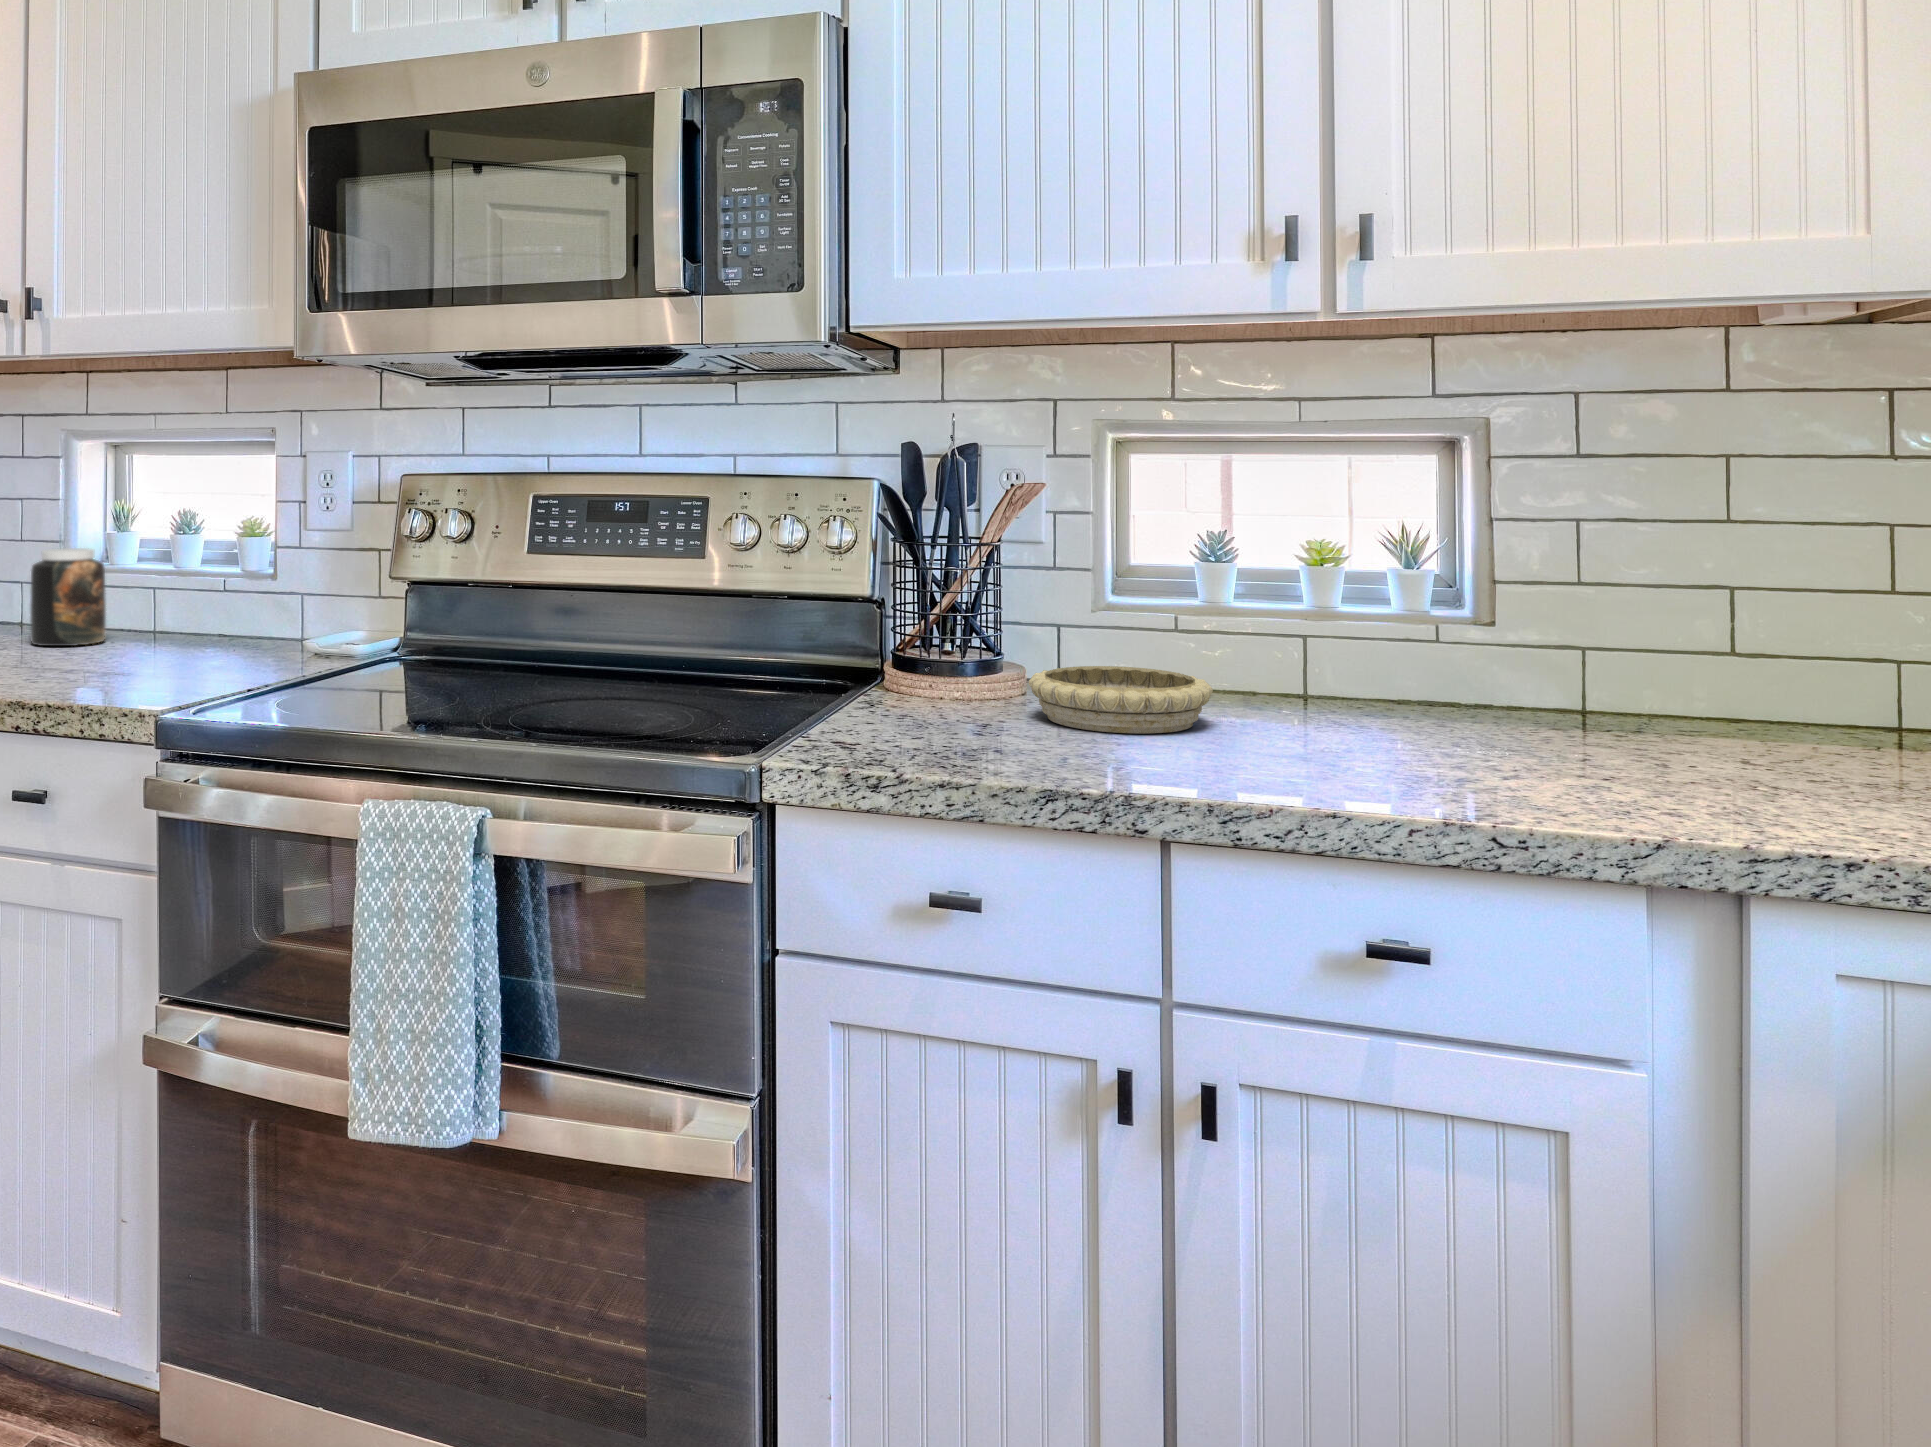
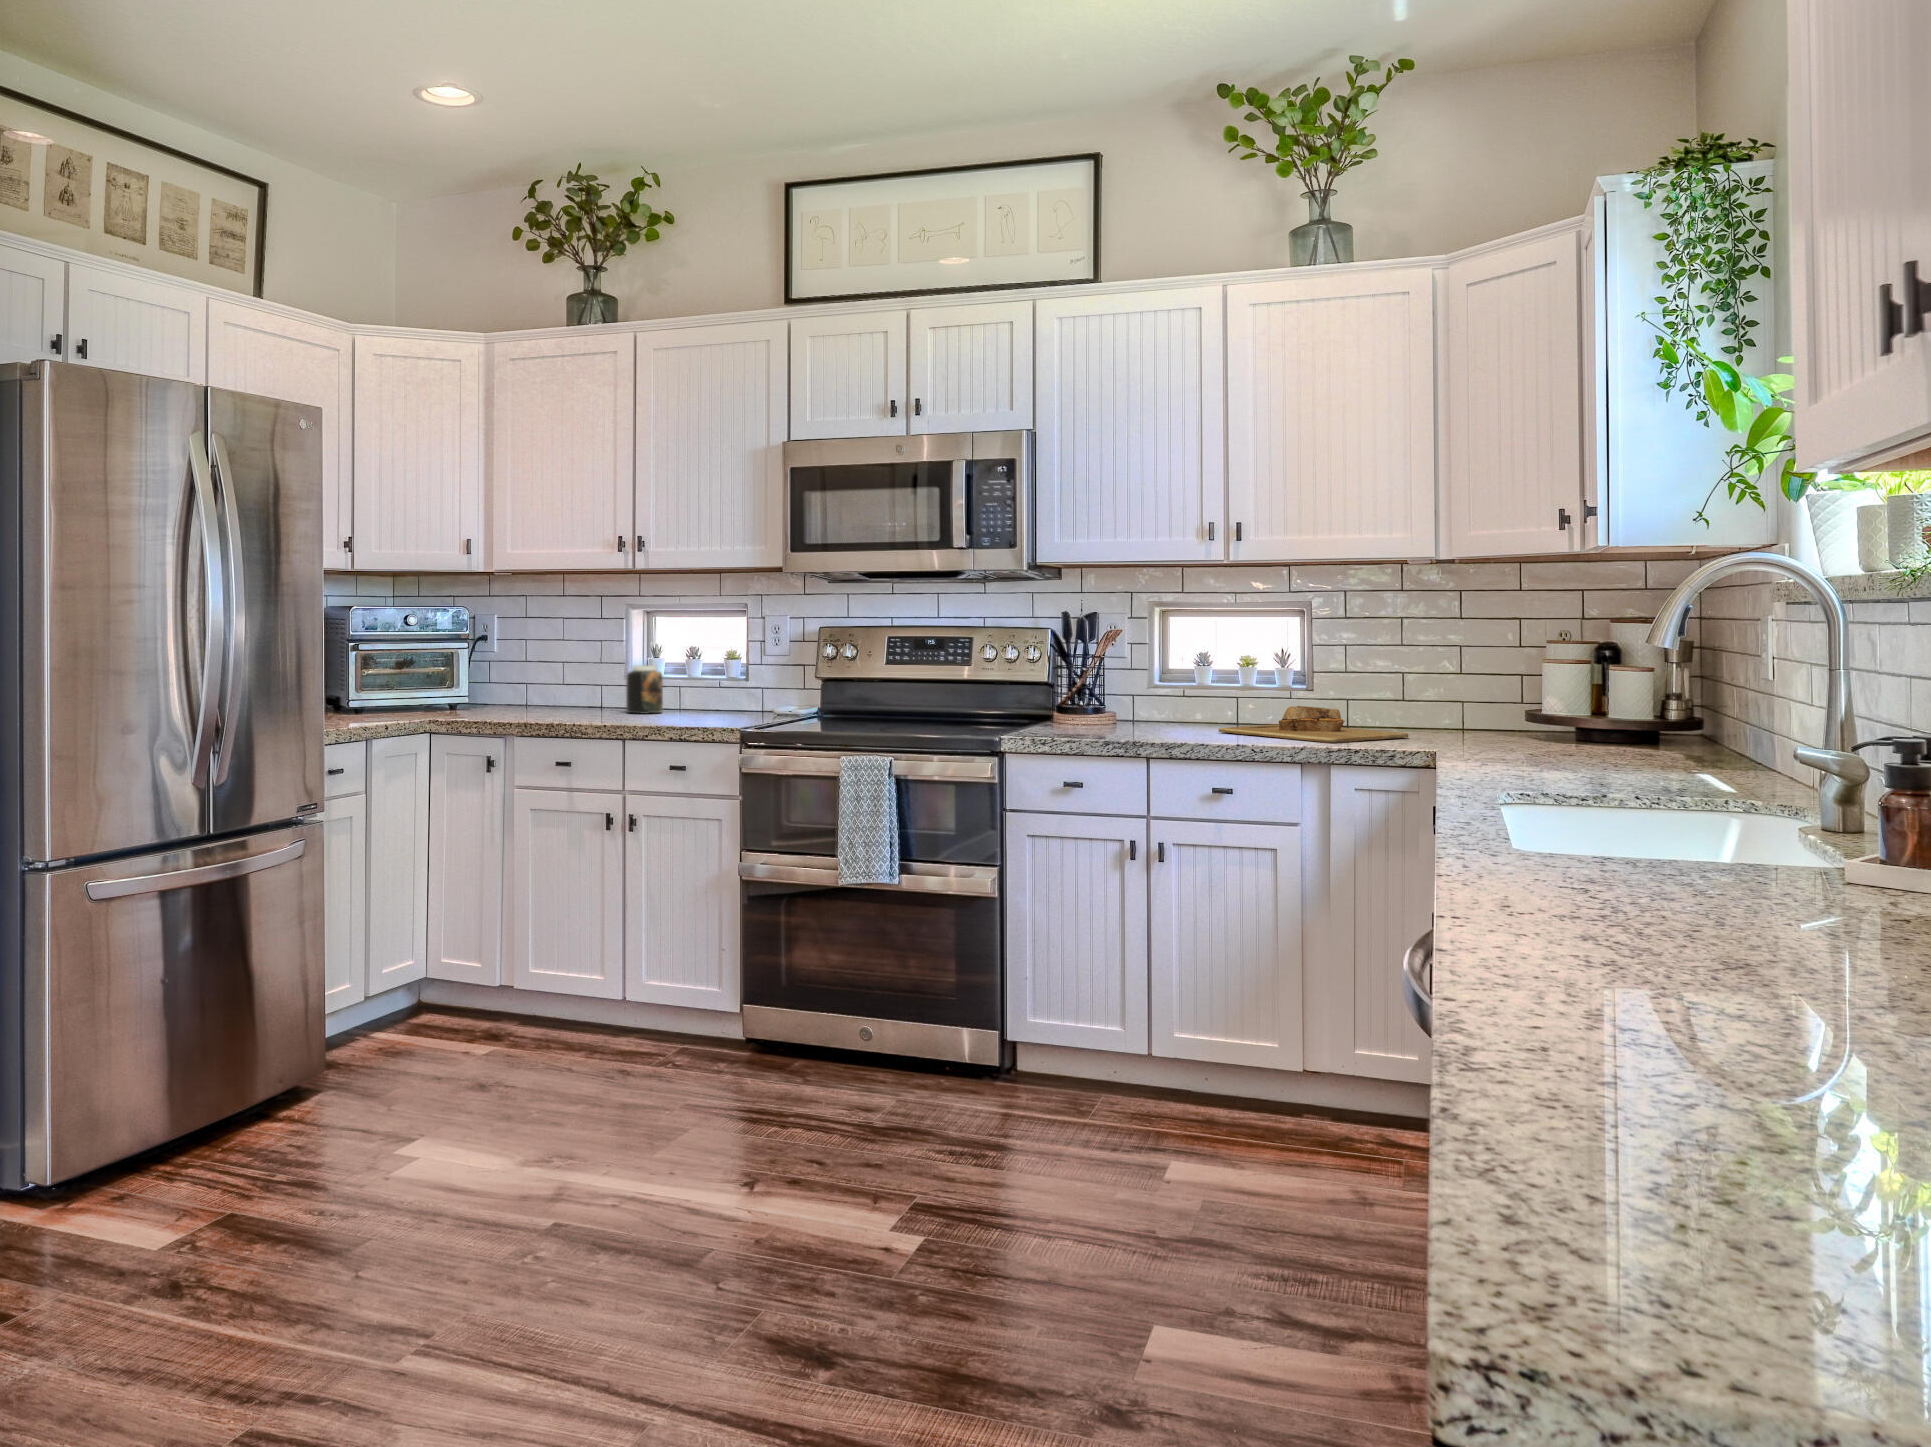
decorative bowl: present [1029,666,1213,733] -> none [1112,709,1185,732]
cutting board: none [1305,680,1854,809] -> present [1219,706,1408,743]

